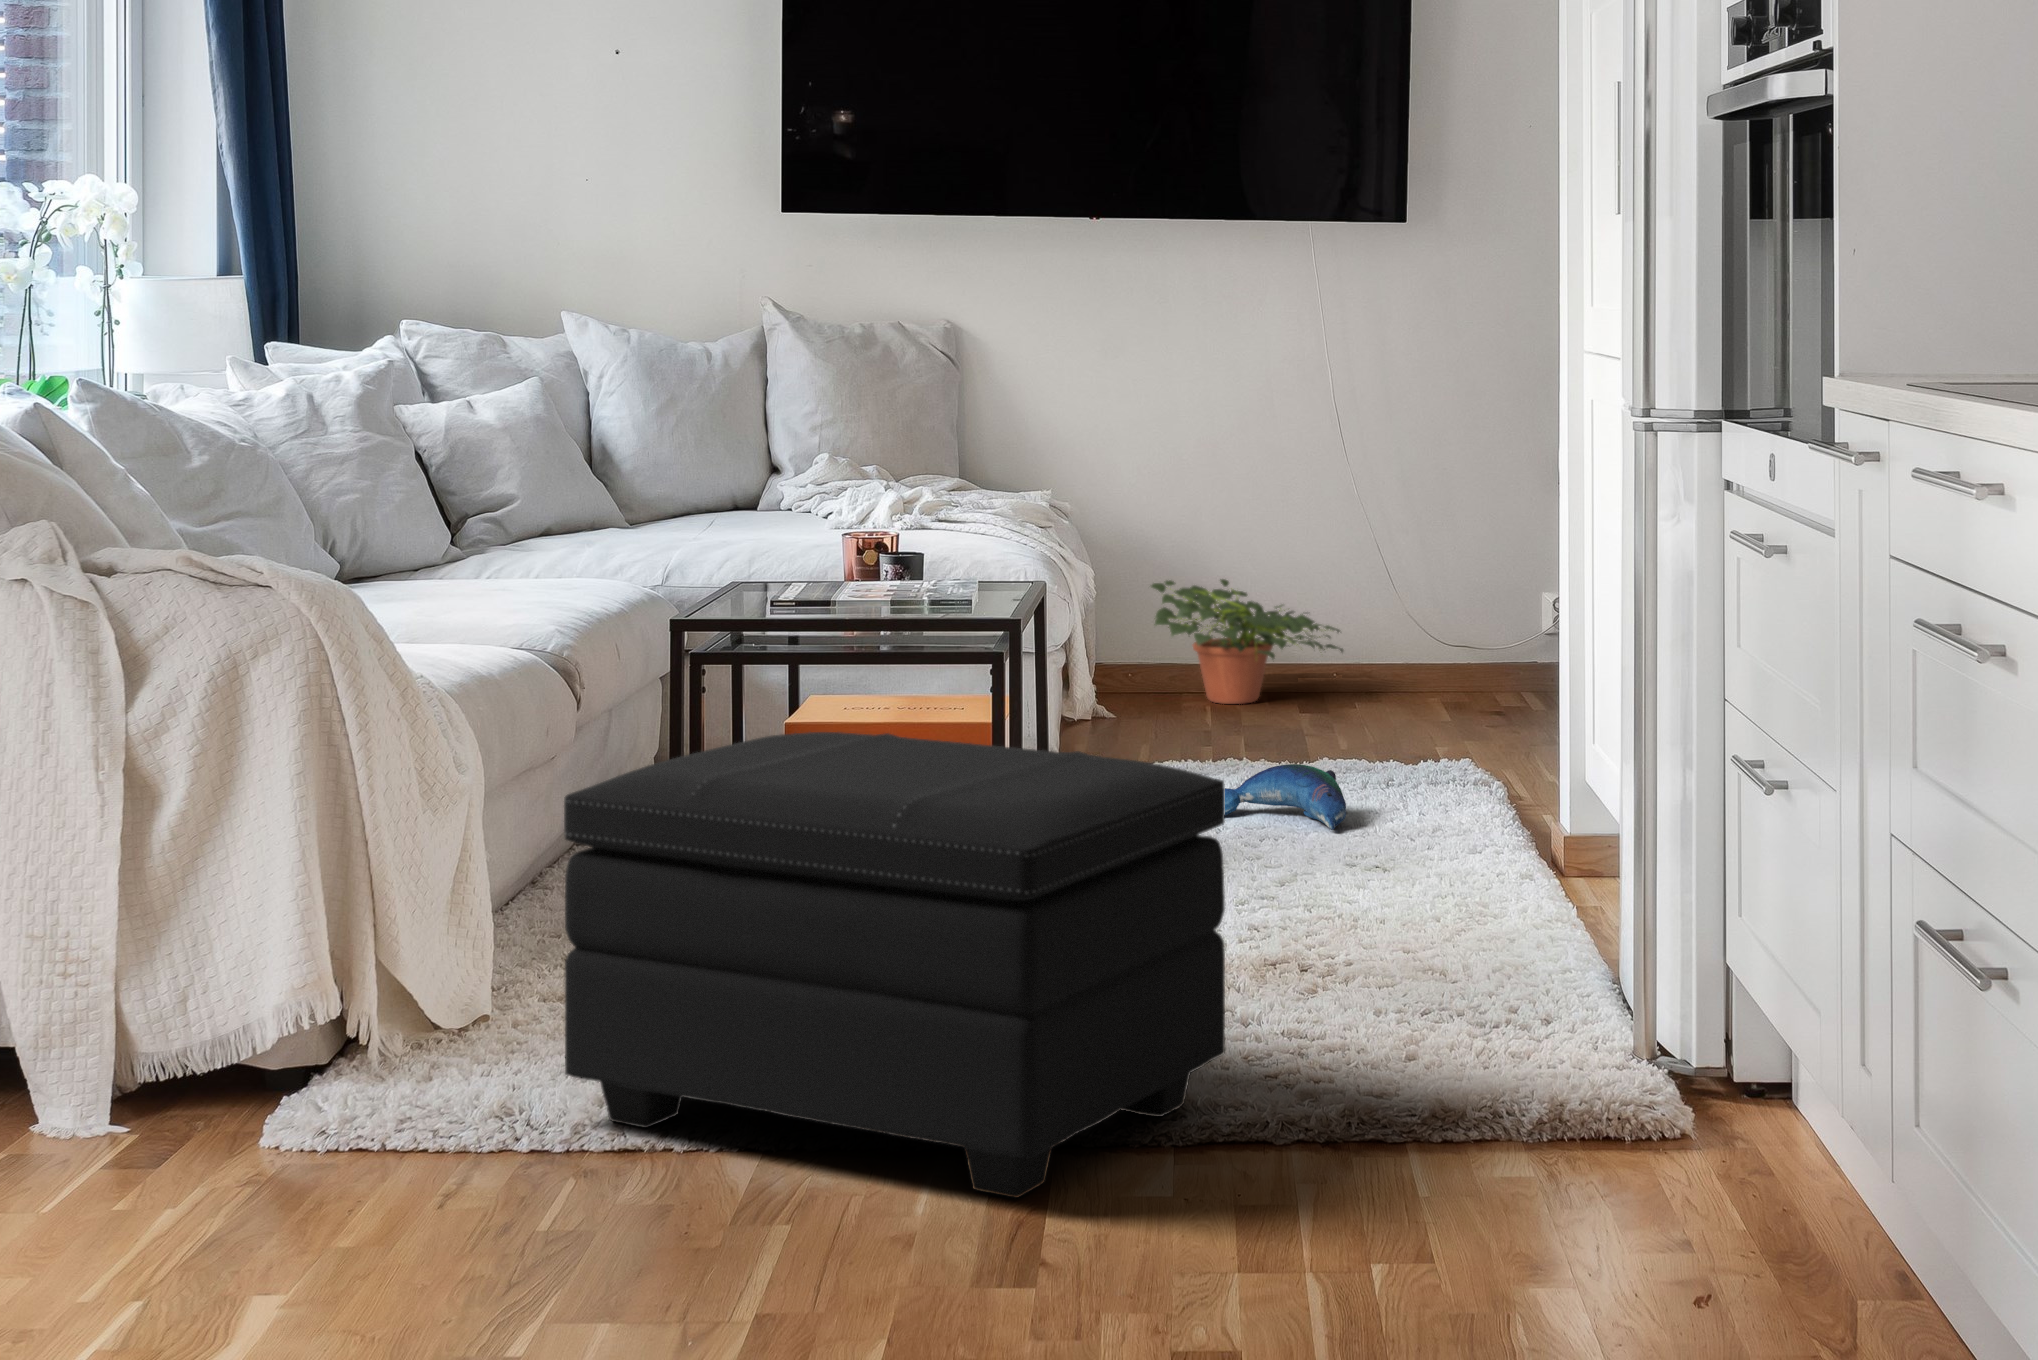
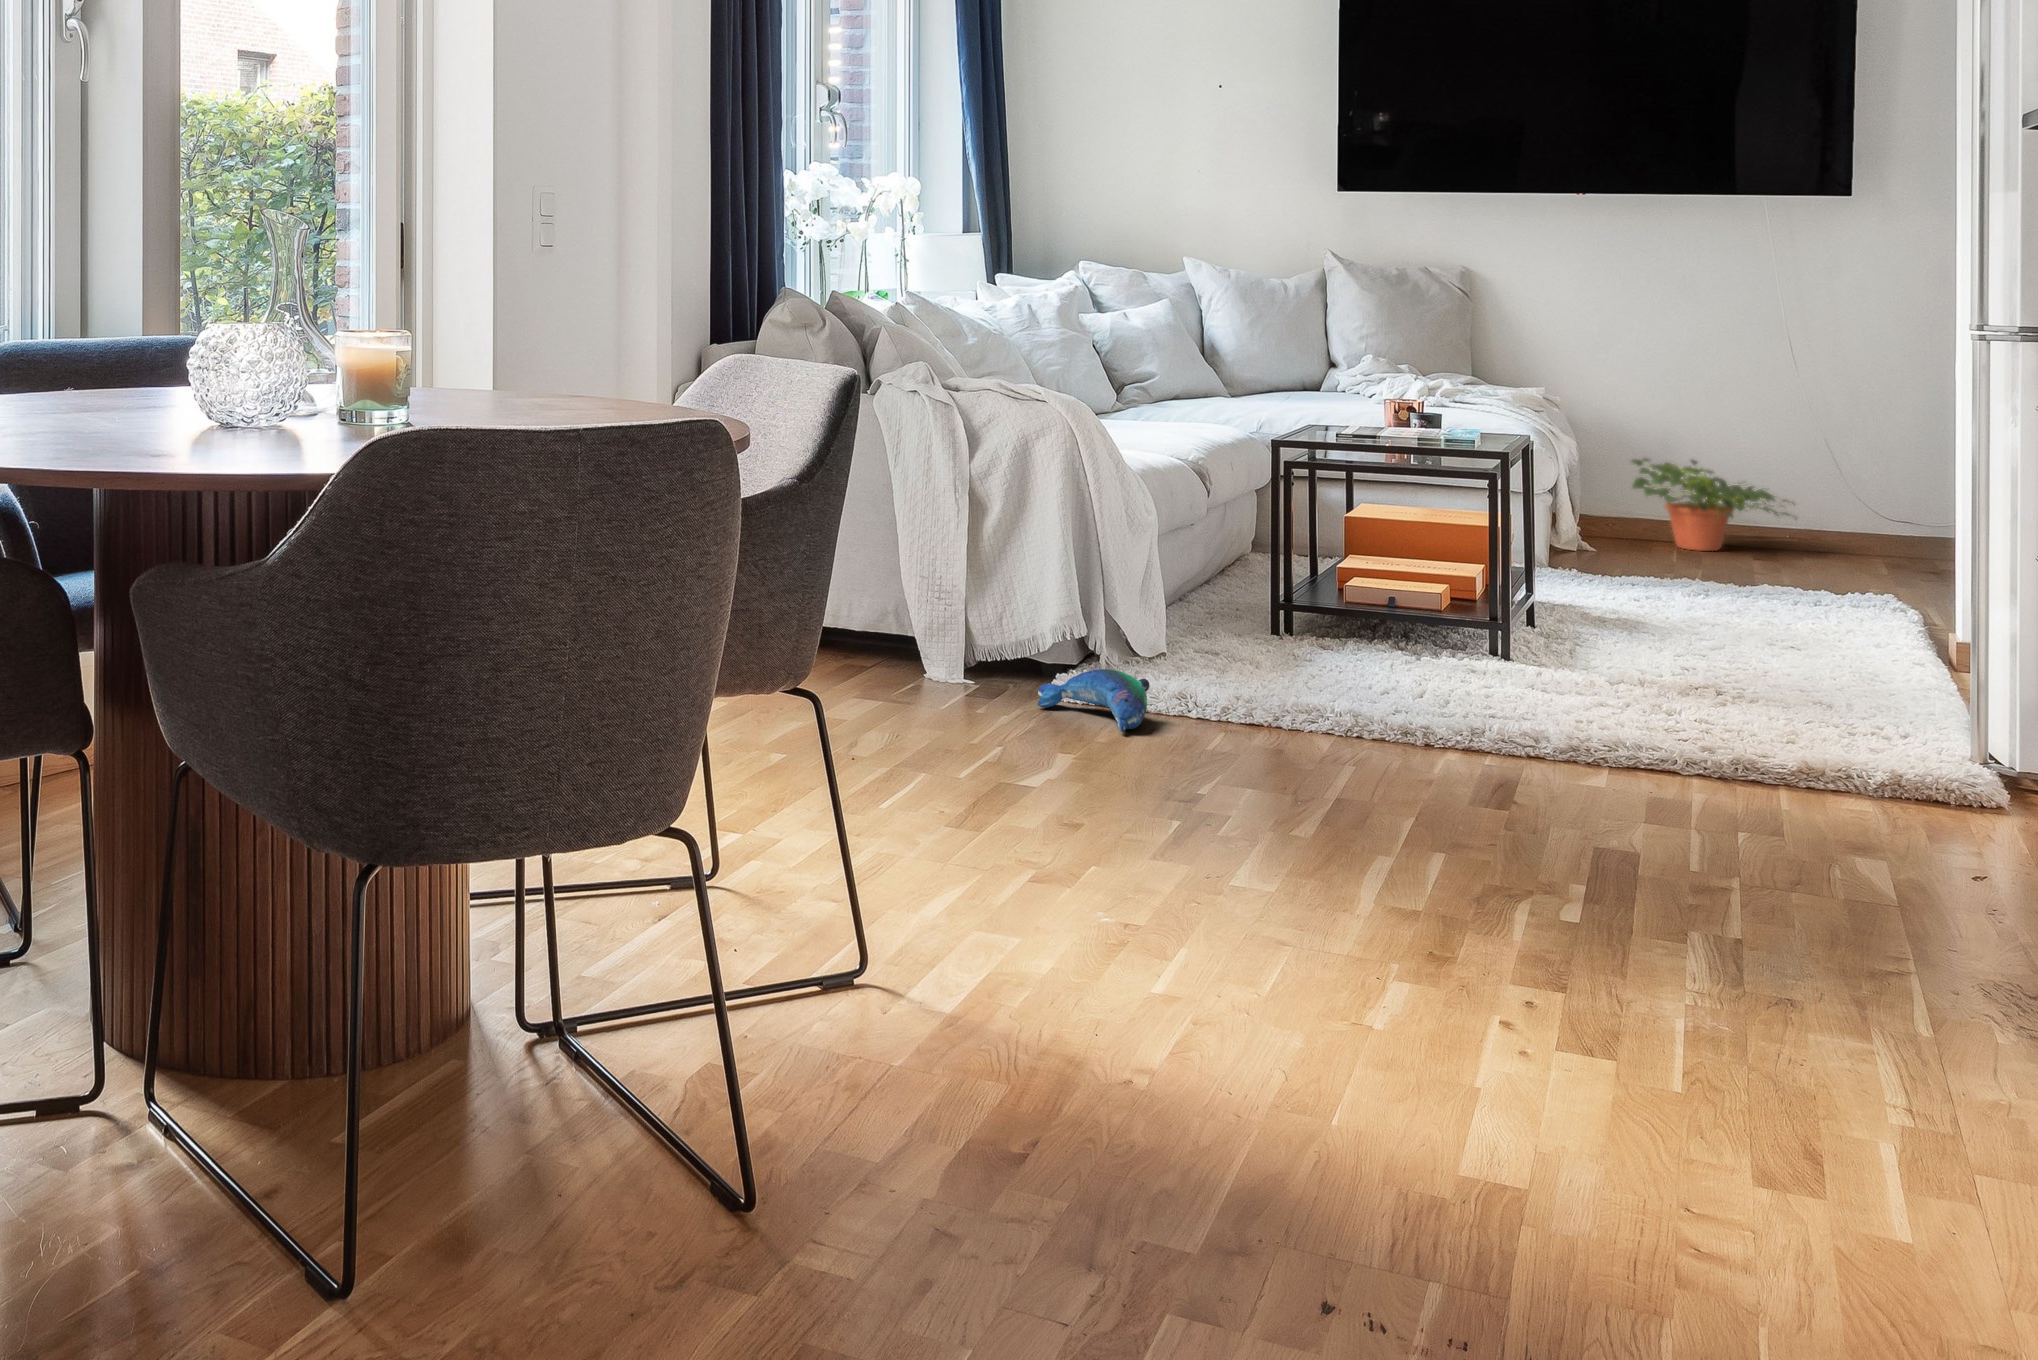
footstool: present [564,732,1225,1198] -> none [1218,506,1650,770]
plush toy: present [1225,764,1346,830] -> present [1037,669,1149,732]

